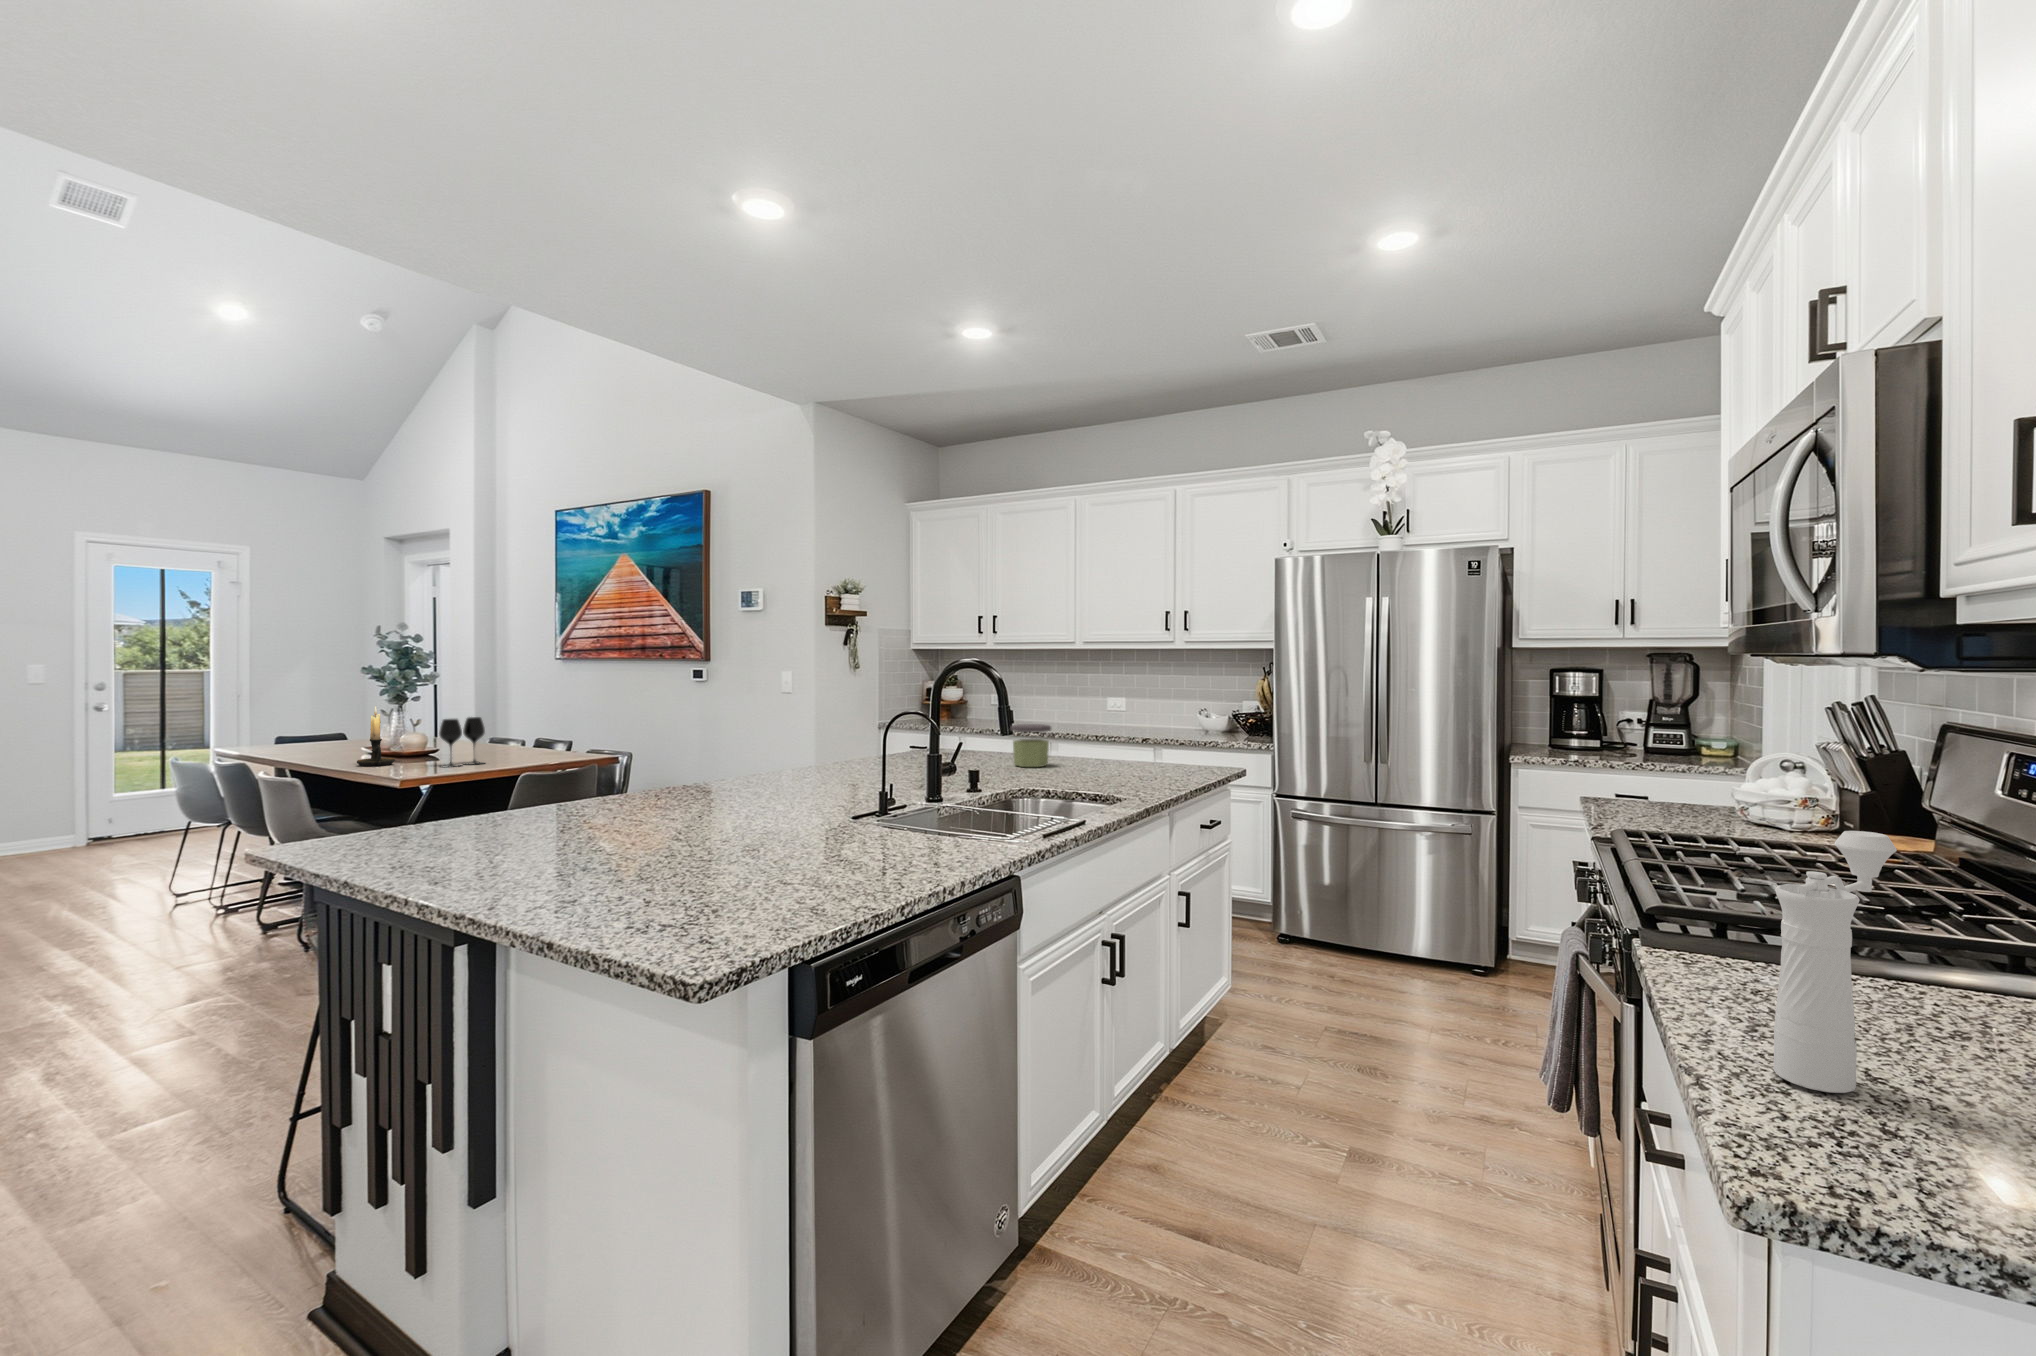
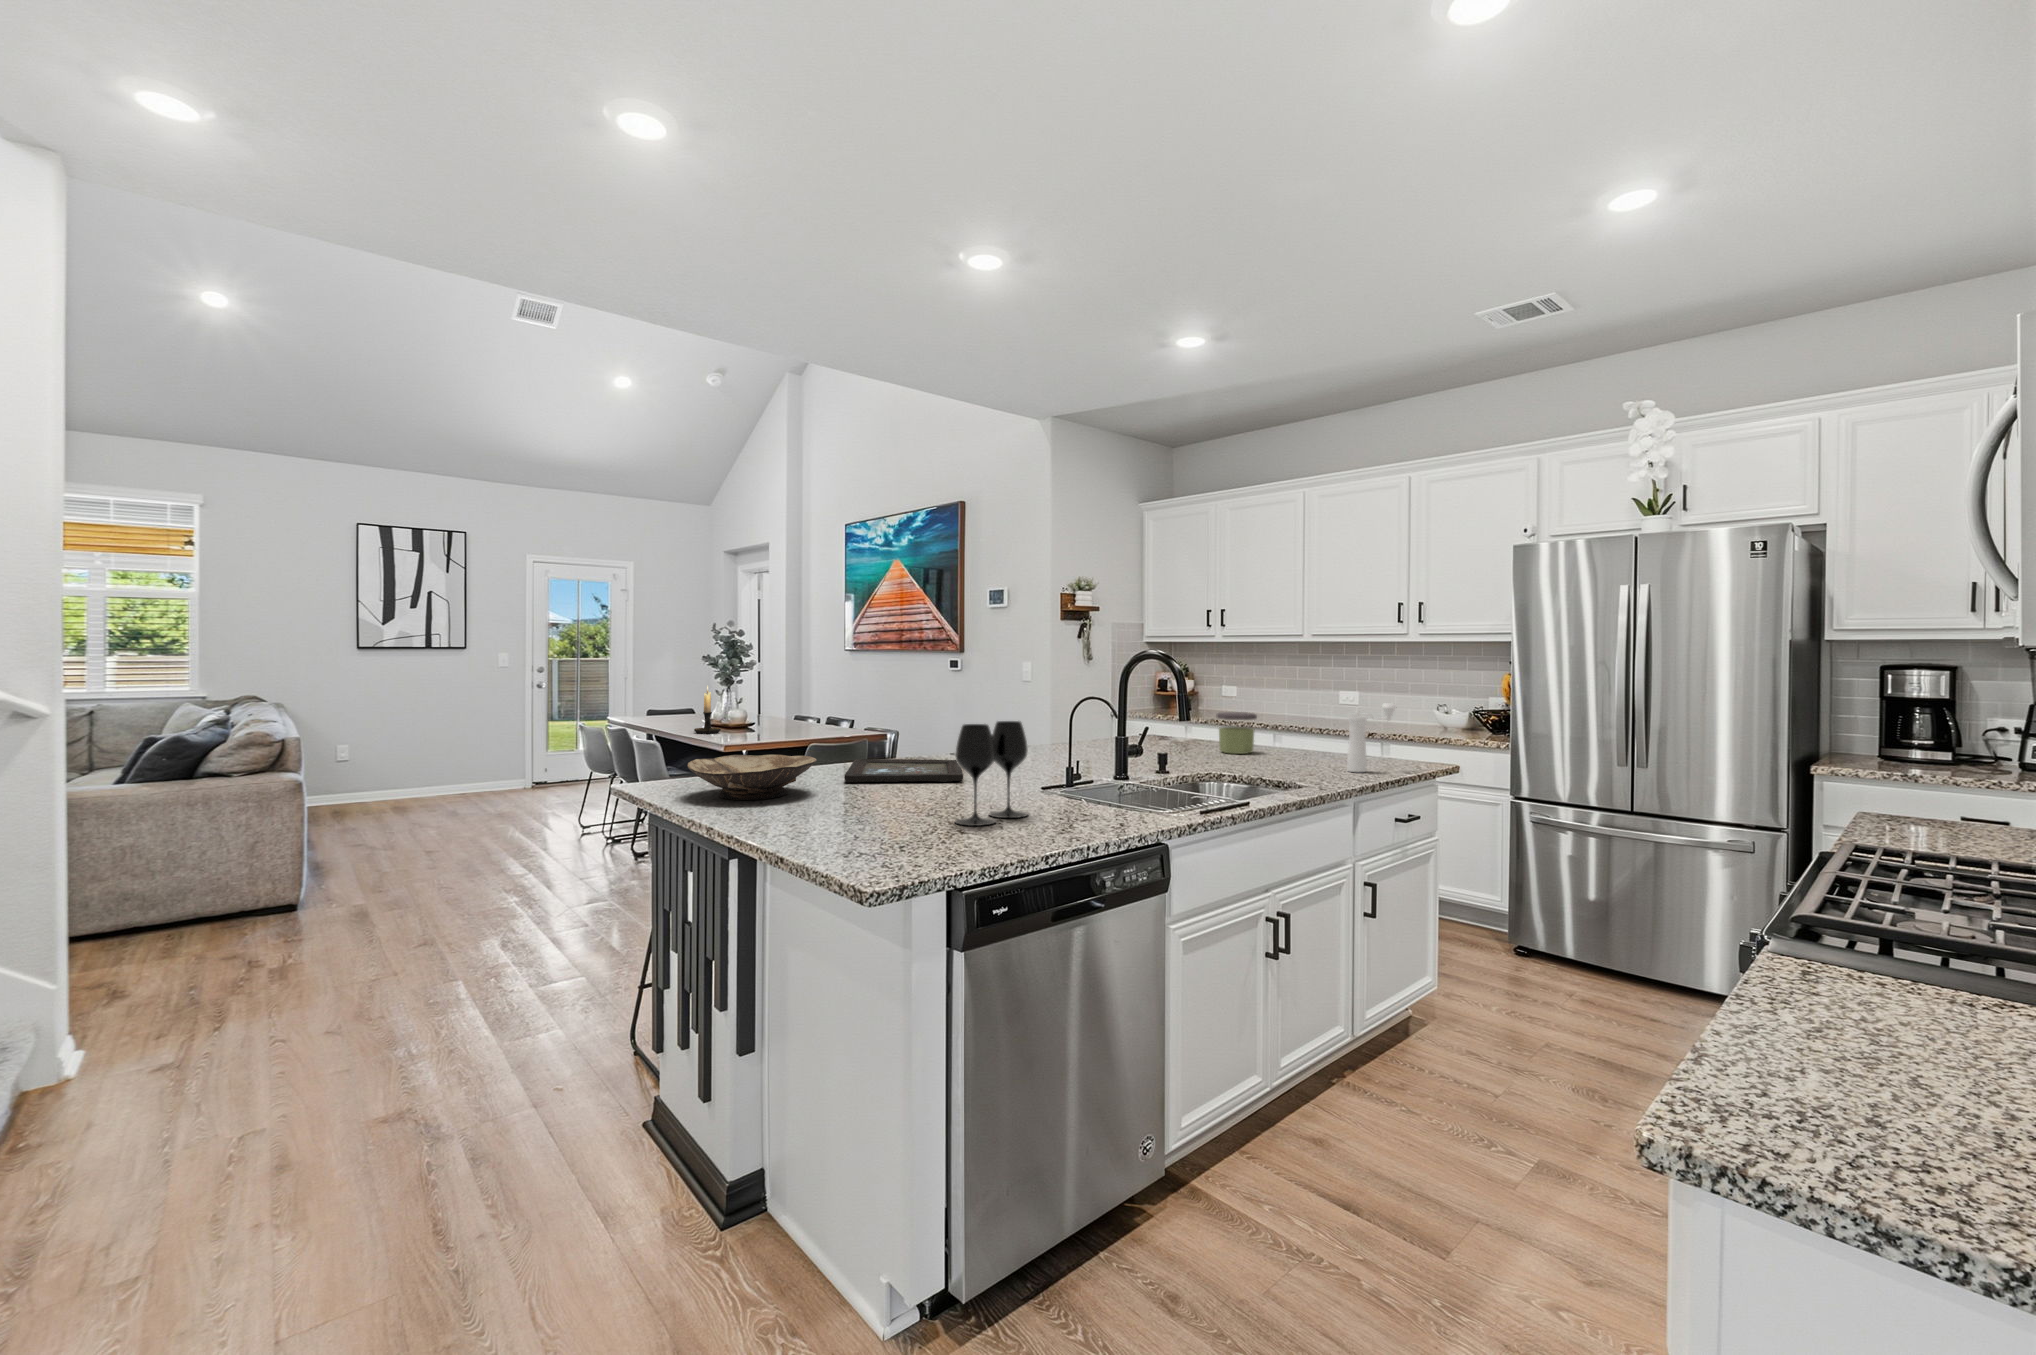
wine glass: present [439,717,485,767] -> present [955,721,1028,826]
tray: none [606,789,755,825] -> present [844,759,963,782]
bowl: none [391,796,574,859] -> present [688,755,817,800]
pepper mill: present [1774,831,1897,1093] -> present [1347,703,1396,772]

